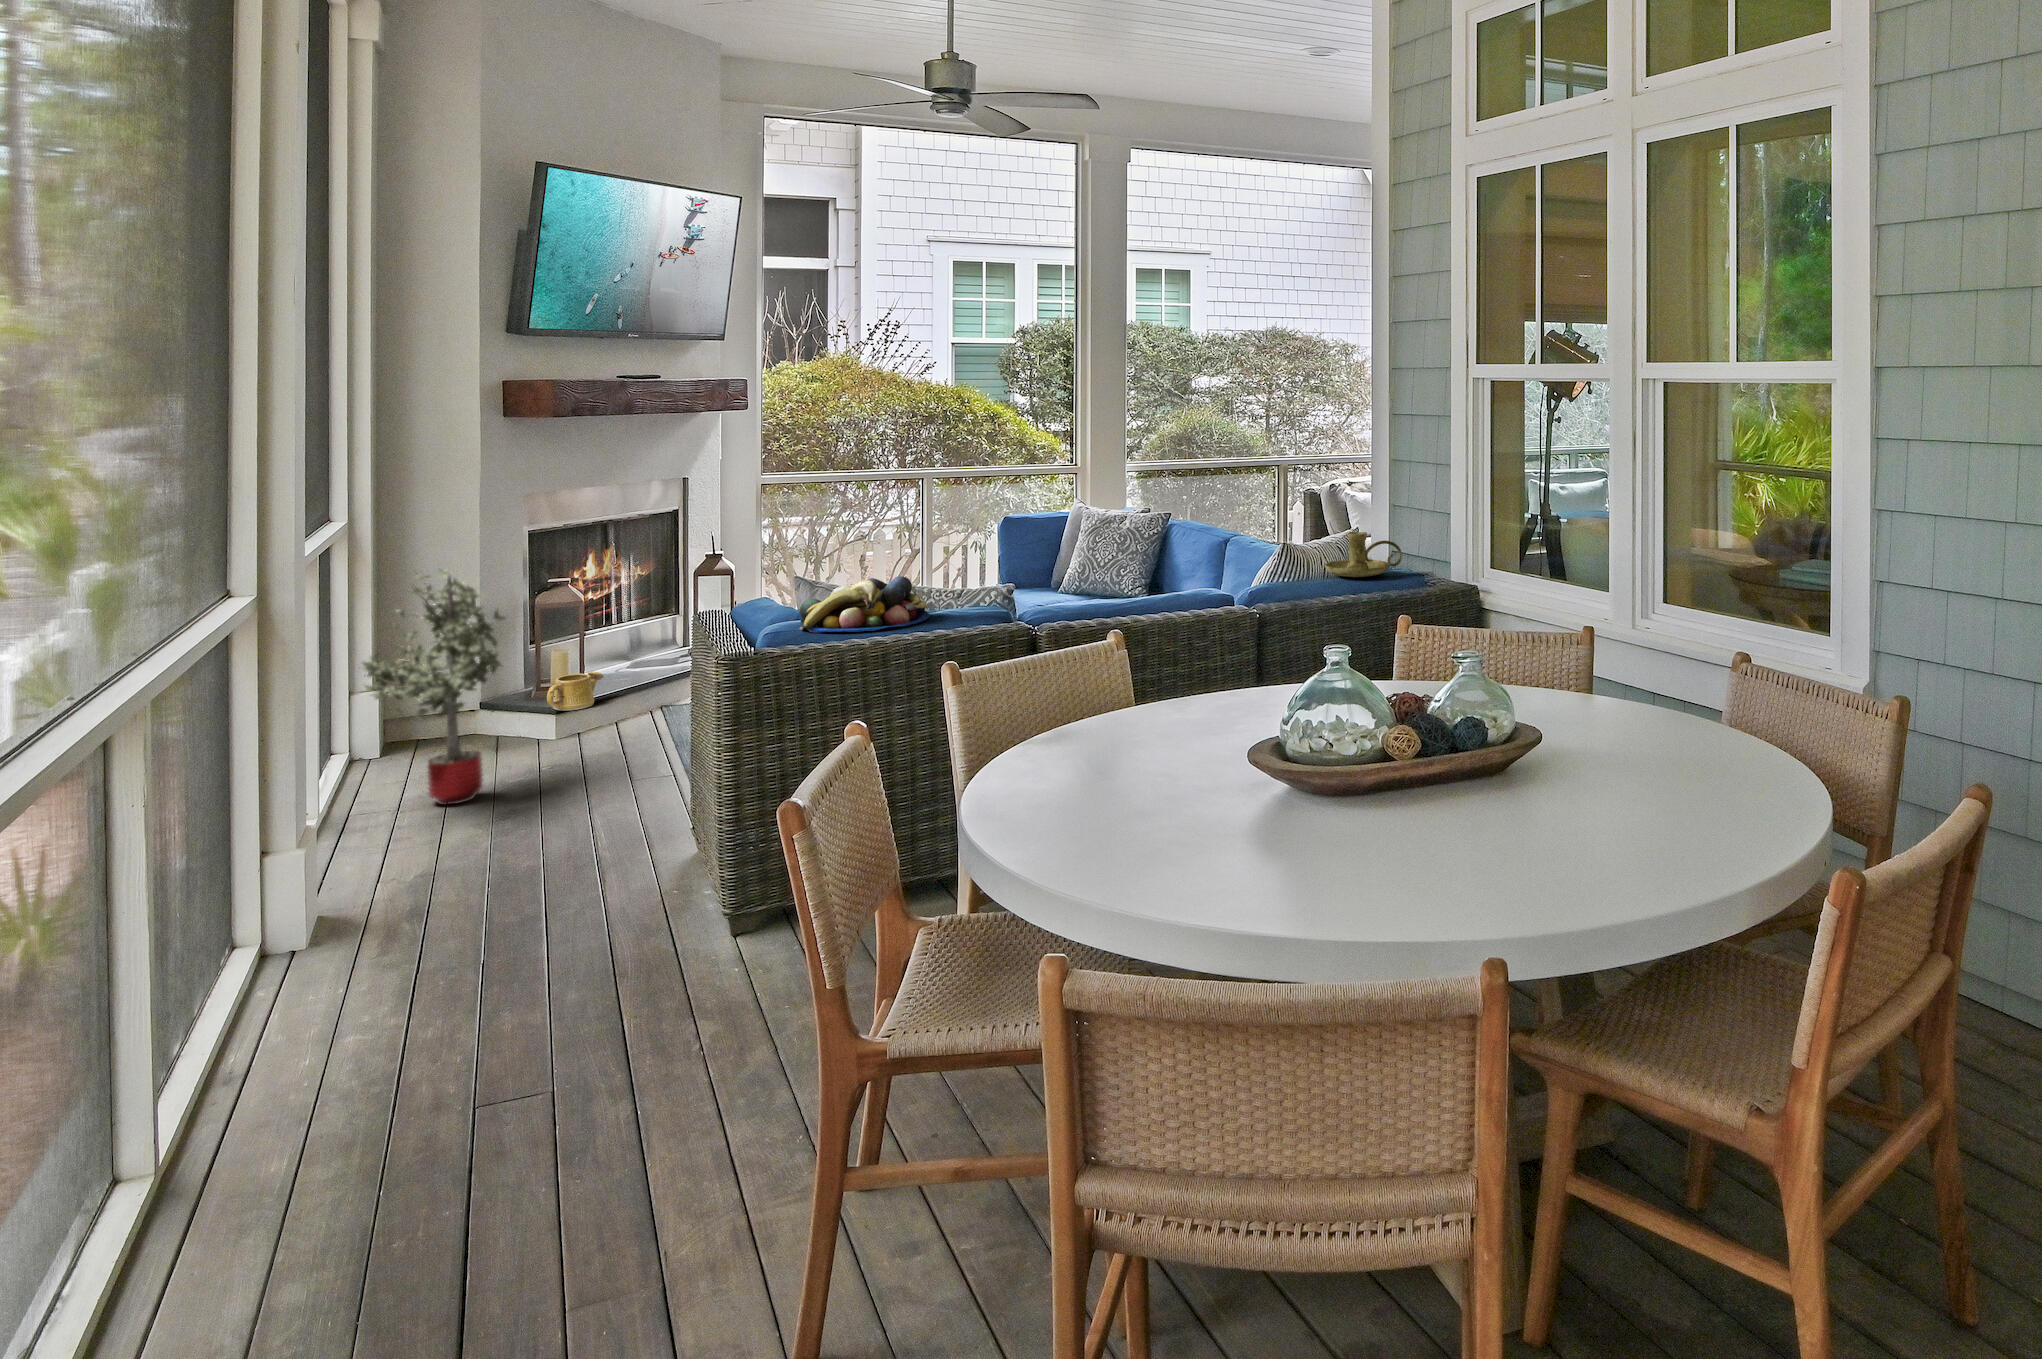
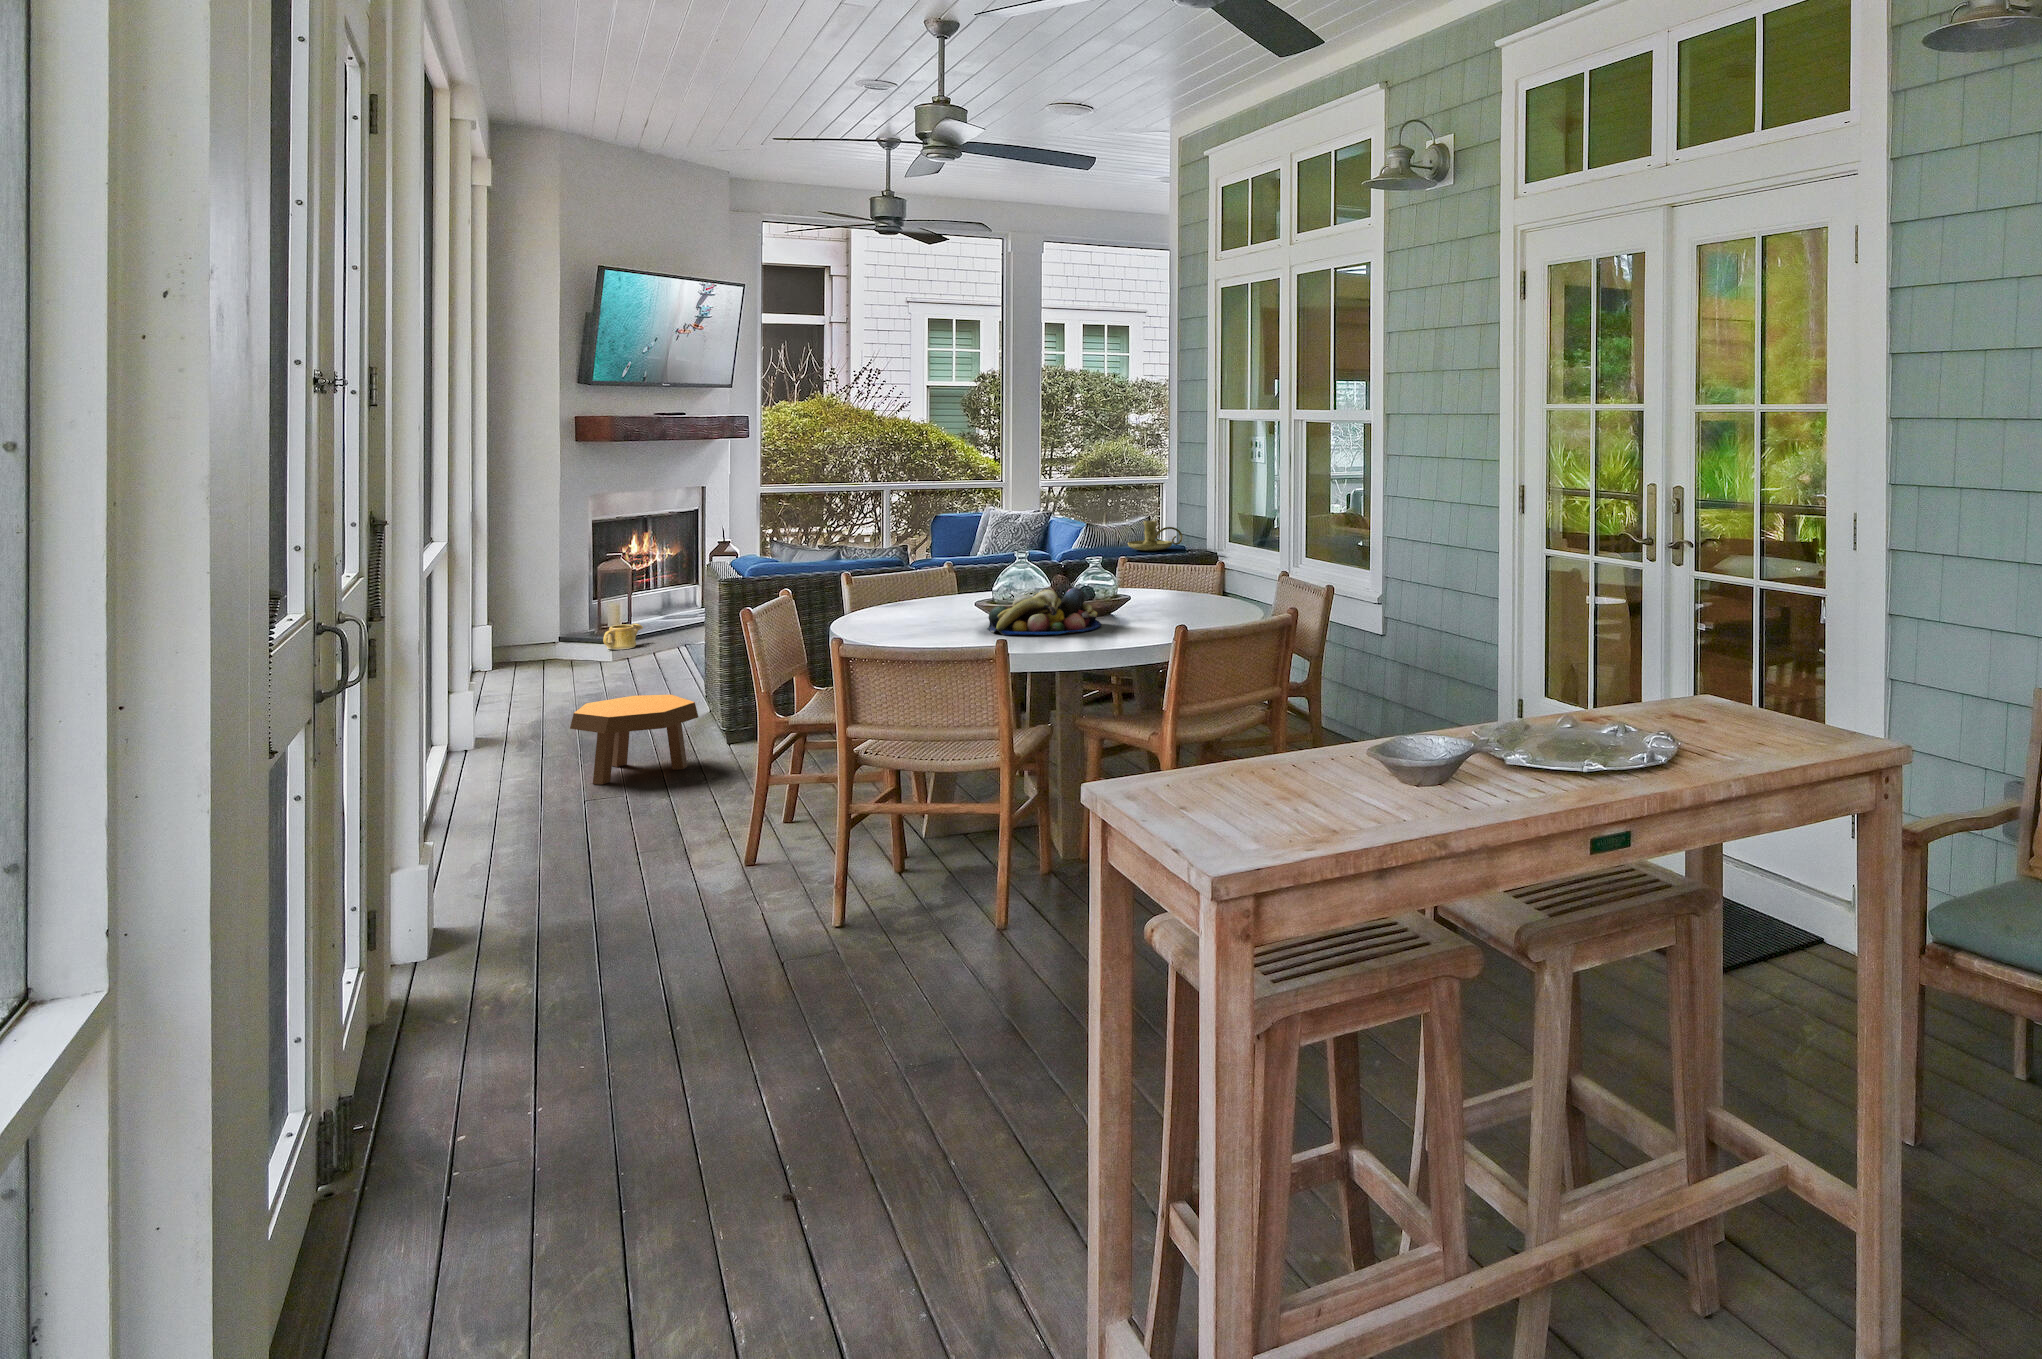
potted tree: present [362,569,504,805] -> none [491,535,587,691]
fruit bowl: present [798,576,930,633] -> present [987,588,1101,635]
footstool: none [446,870,687,1072] -> present [570,695,698,785]

